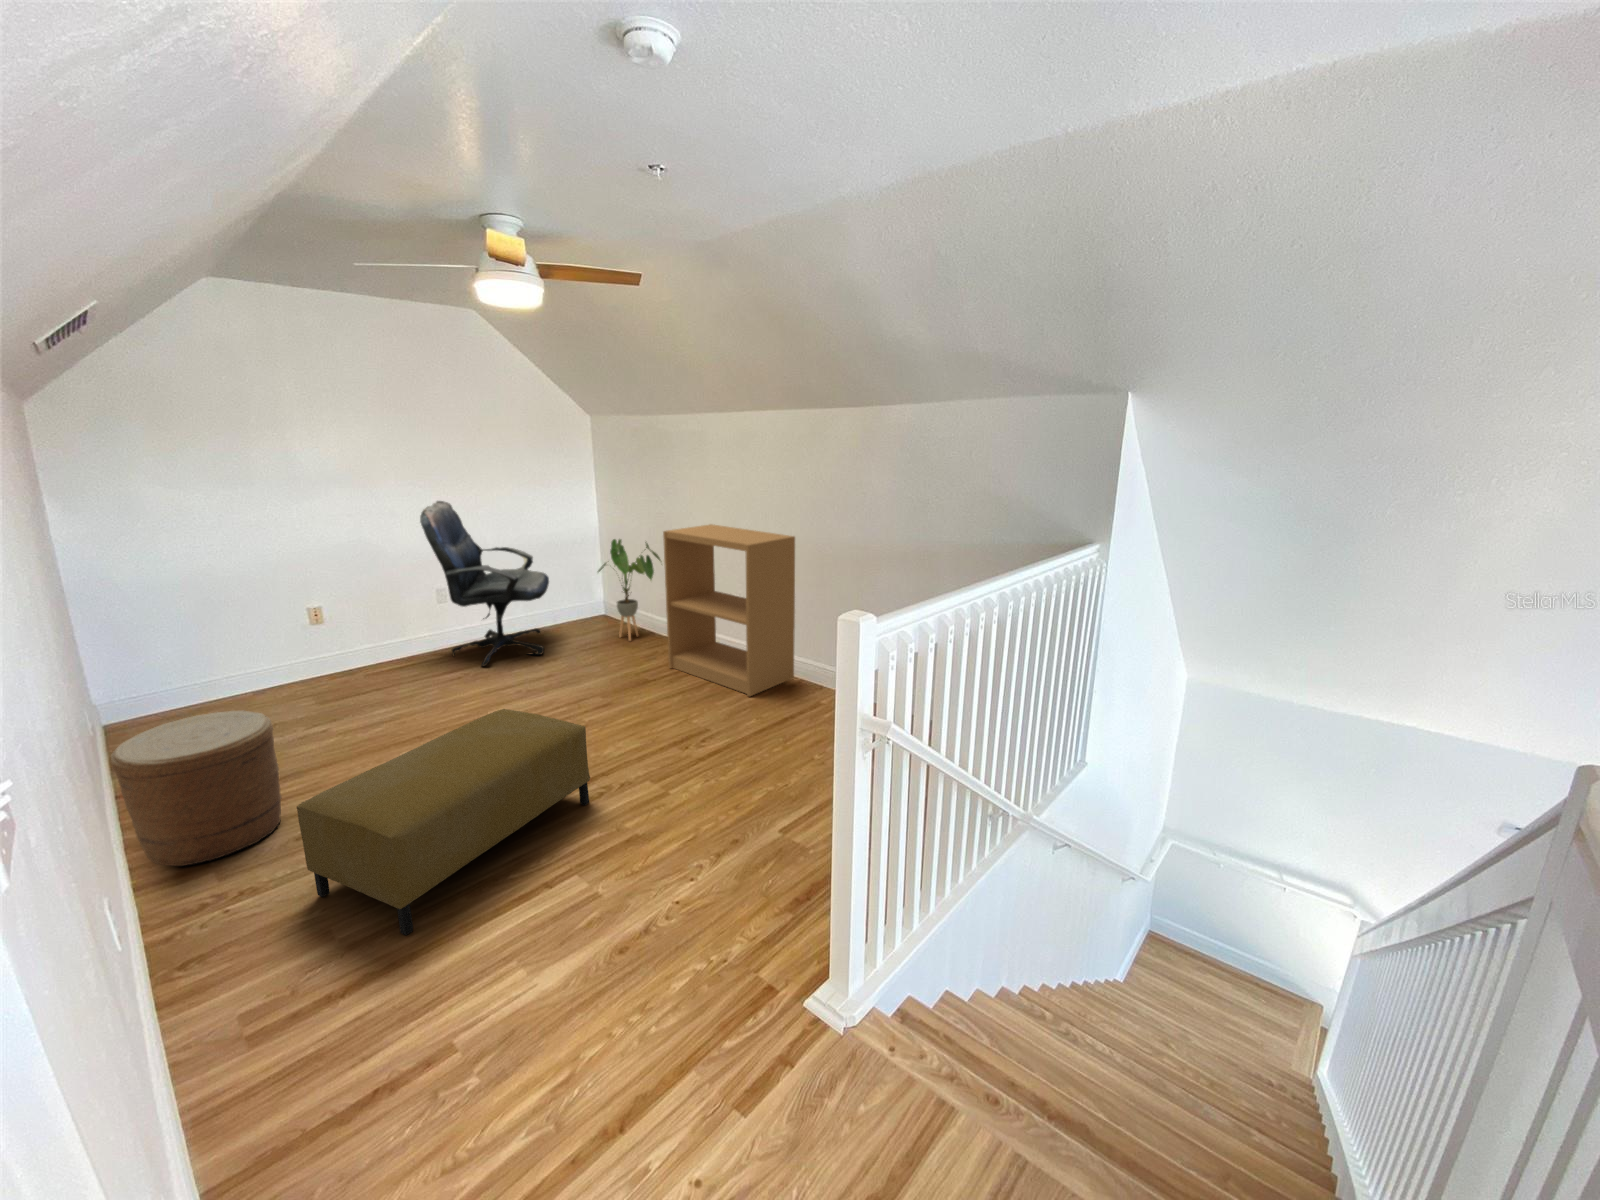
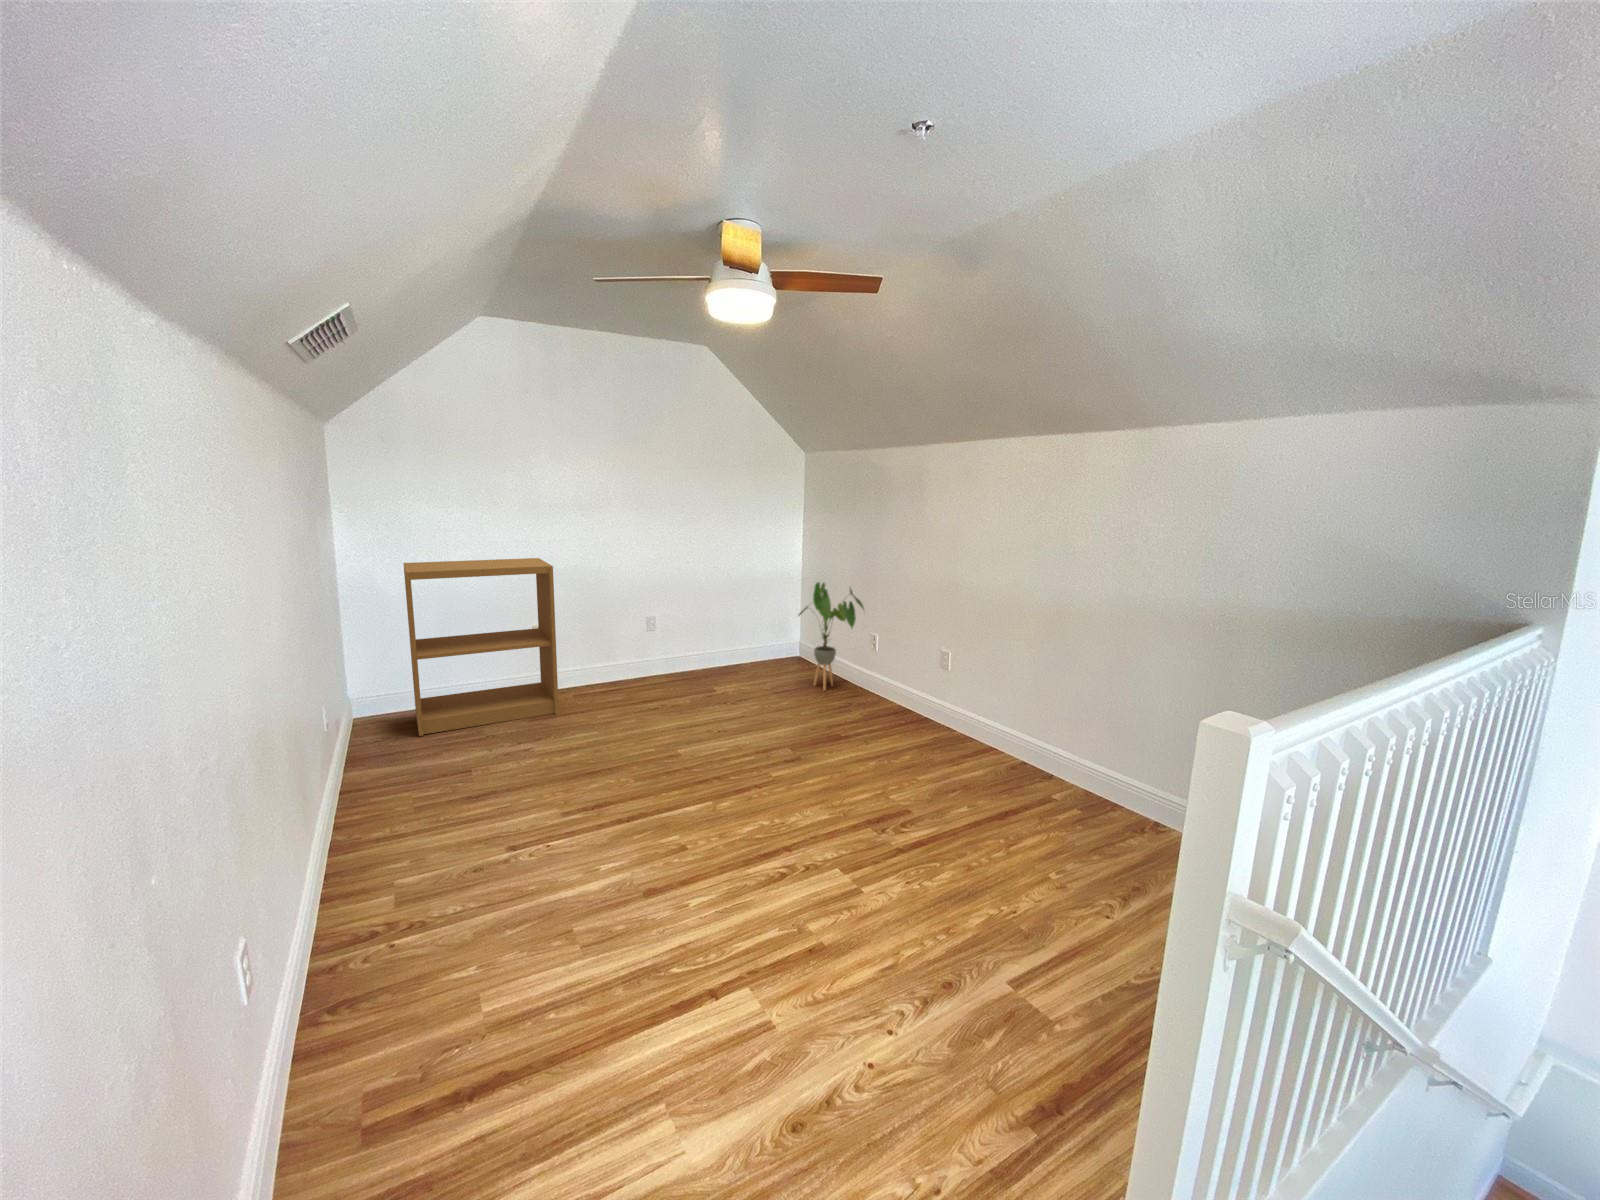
office chair: present [420,501,549,666] -> none [637,534,750,701]
bookshelf: present [663,524,795,696] -> present [403,558,559,736]
ottoman: present [297,709,590,935] -> none [467,758,774,1029]
woven basket: present [110,711,282,866] -> none [327,725,471,883]

